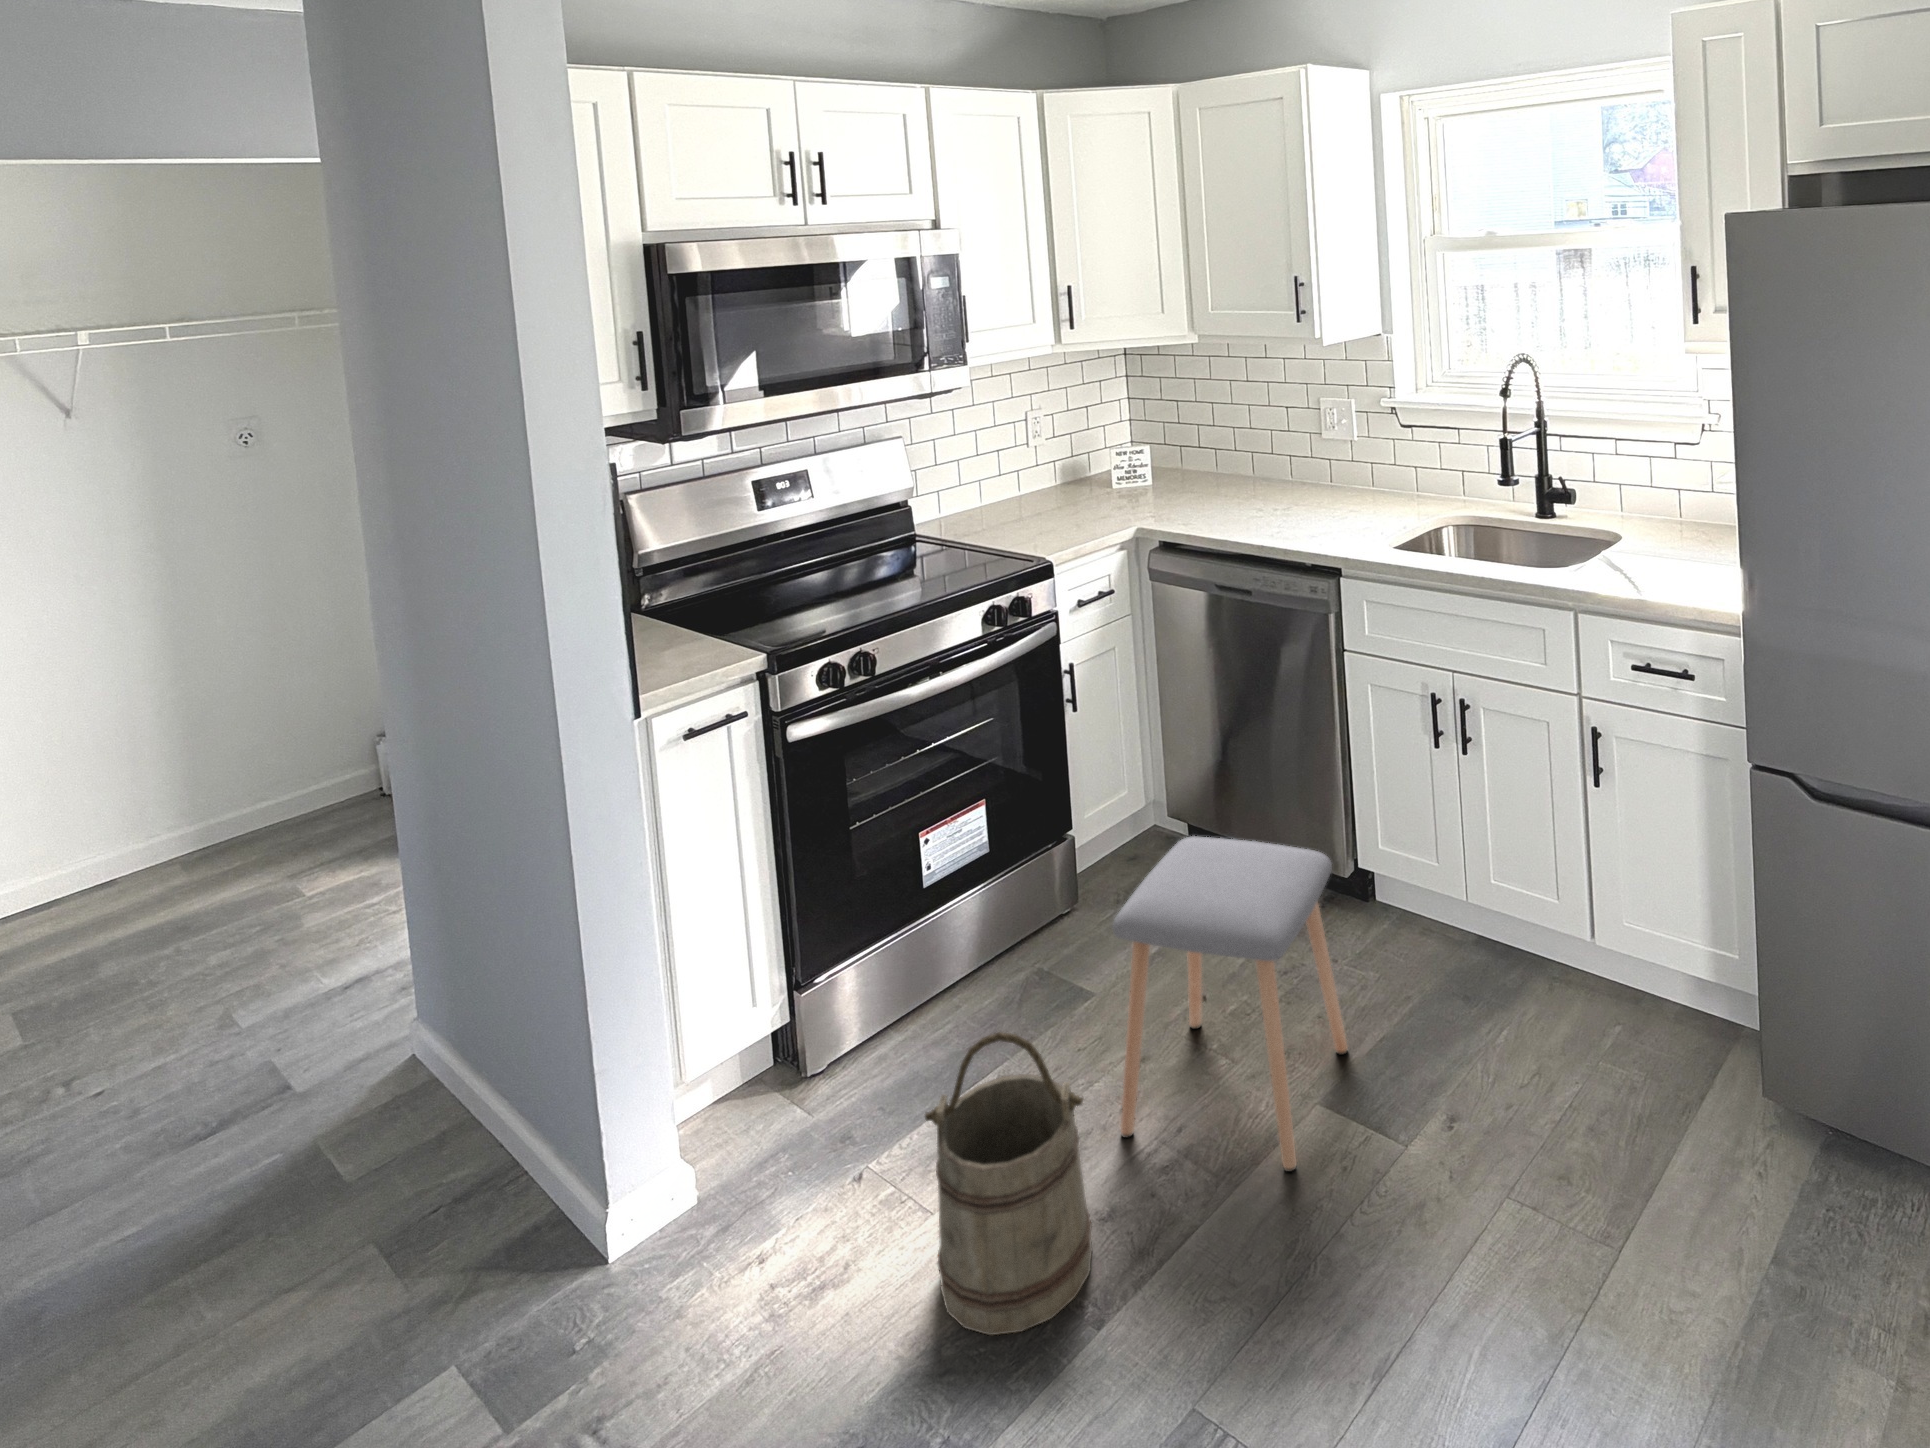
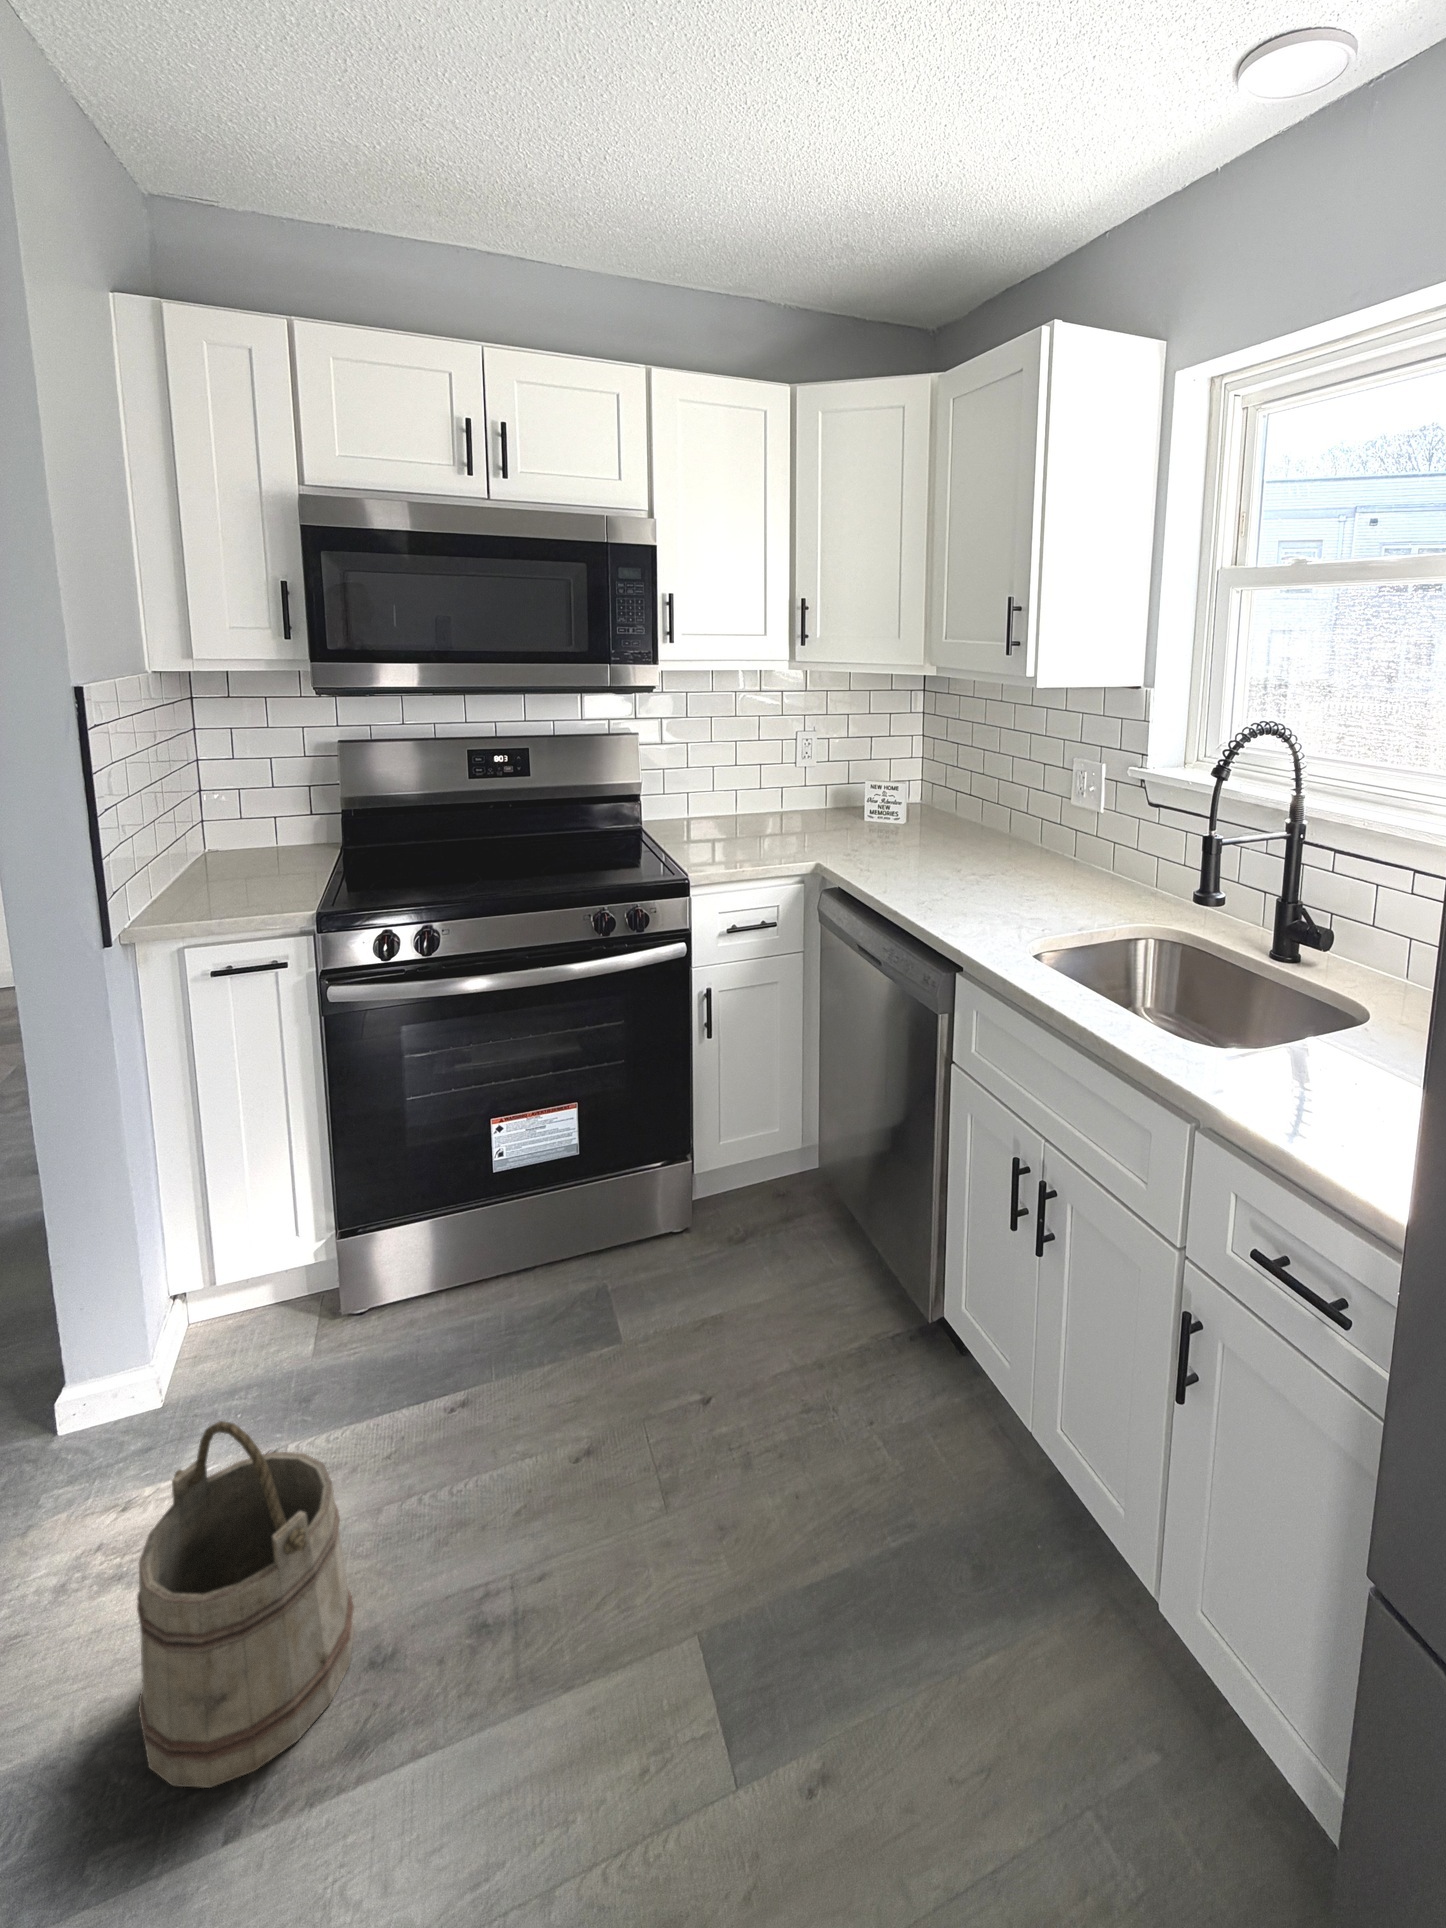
stool: present [1112,836,1347,1172] -> none [486,1231,790,1728]

